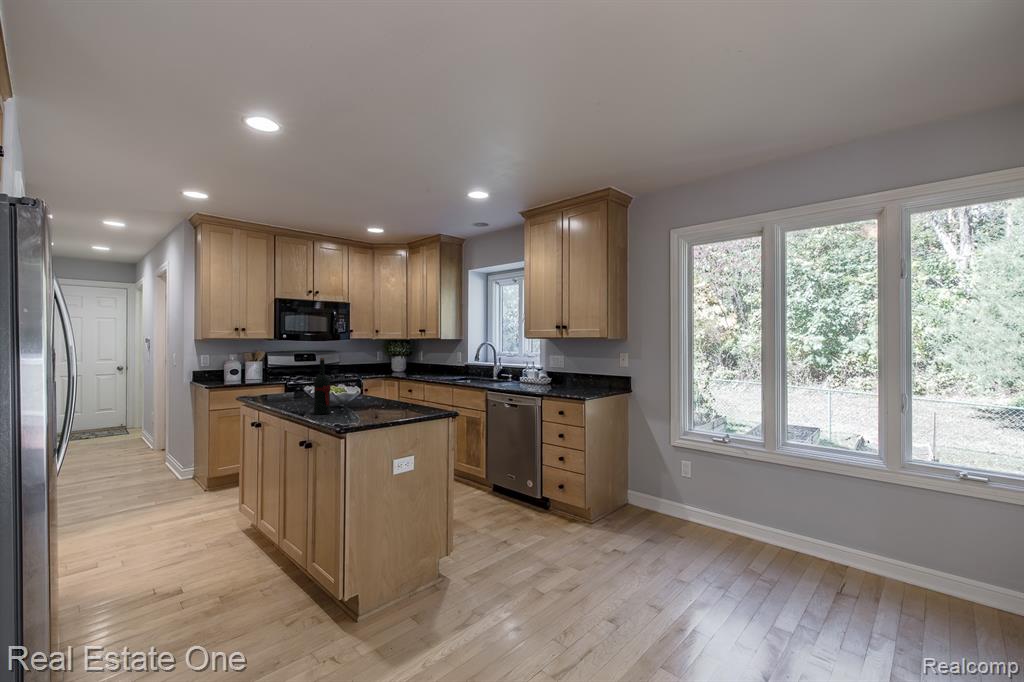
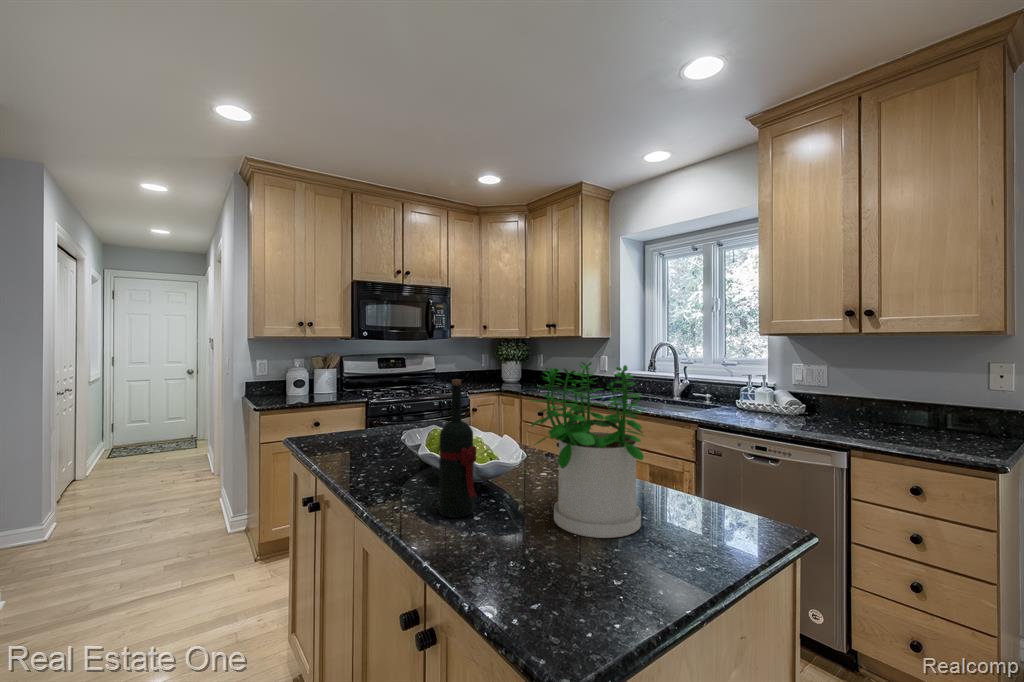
potted plant: none [352,350,405,417] -> present [531,362,644,538]

